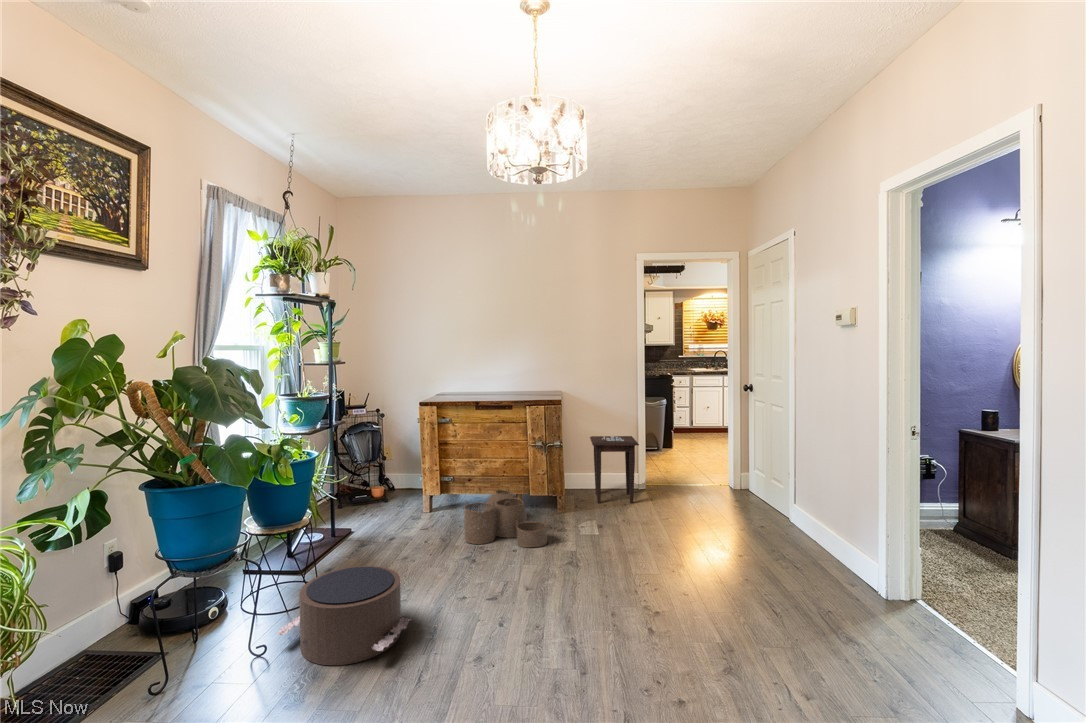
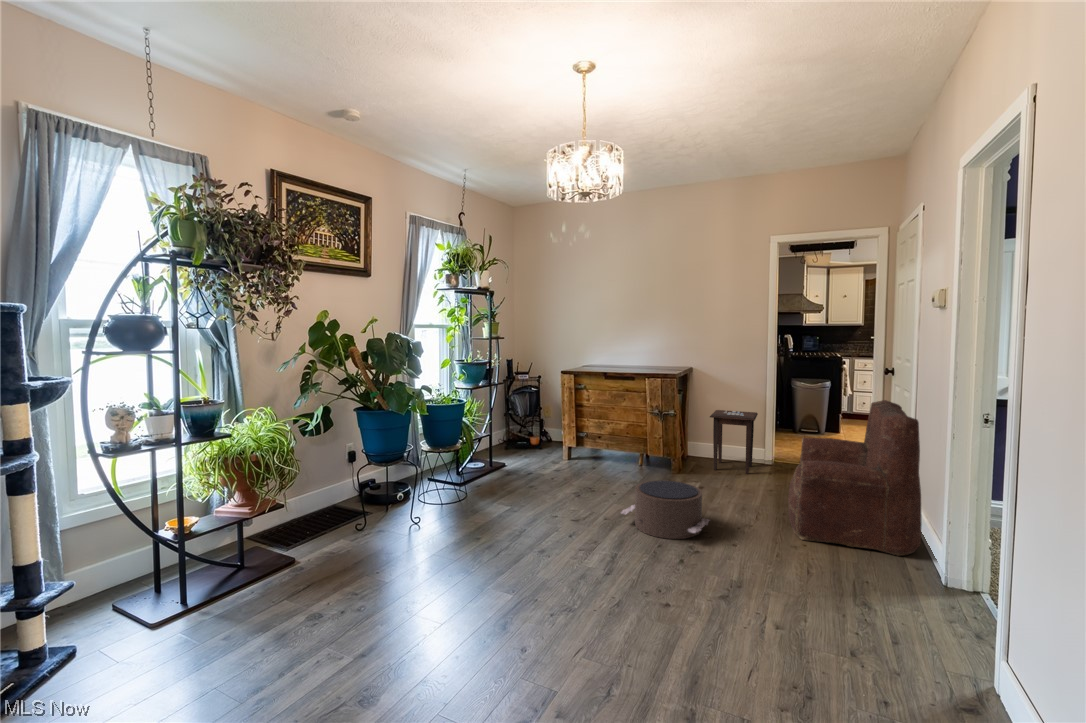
armchair: none [695,417,841,574] -> present [788,400,922,556]
woven basket: present [464,490,547,547] -> none [581,444,646,494]
pouf: present [277,566,411,665] -> present [621,480,710,539]

